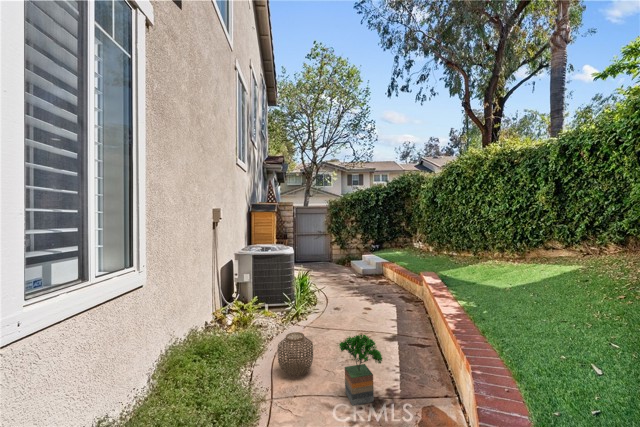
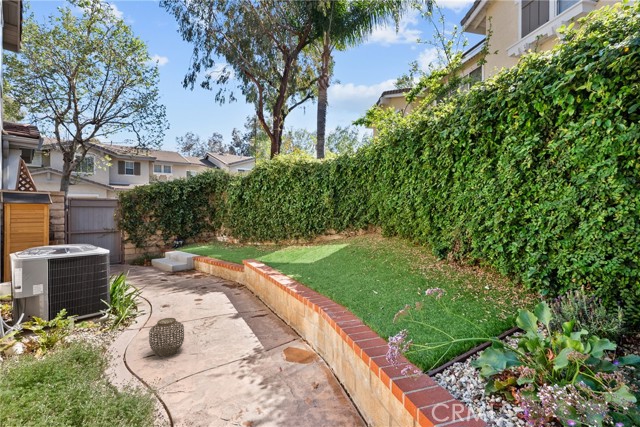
potted tree: present [339,335,382,405] -> none [215,304,252,358]

